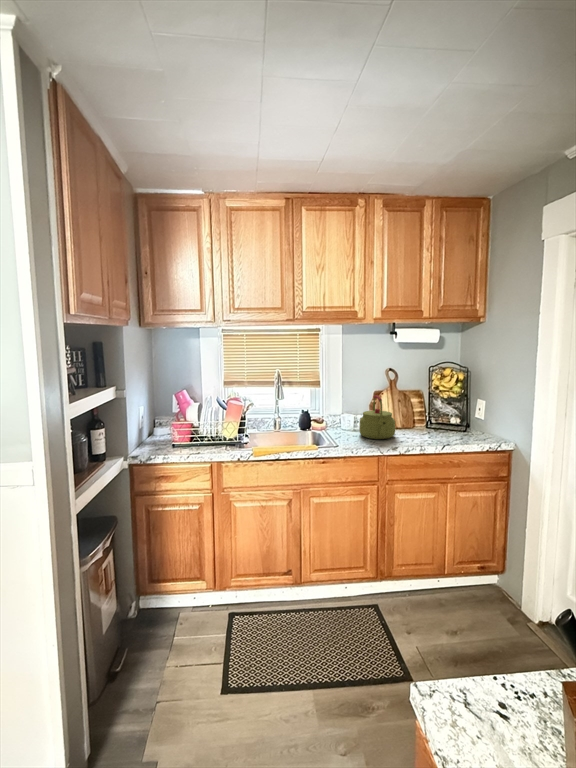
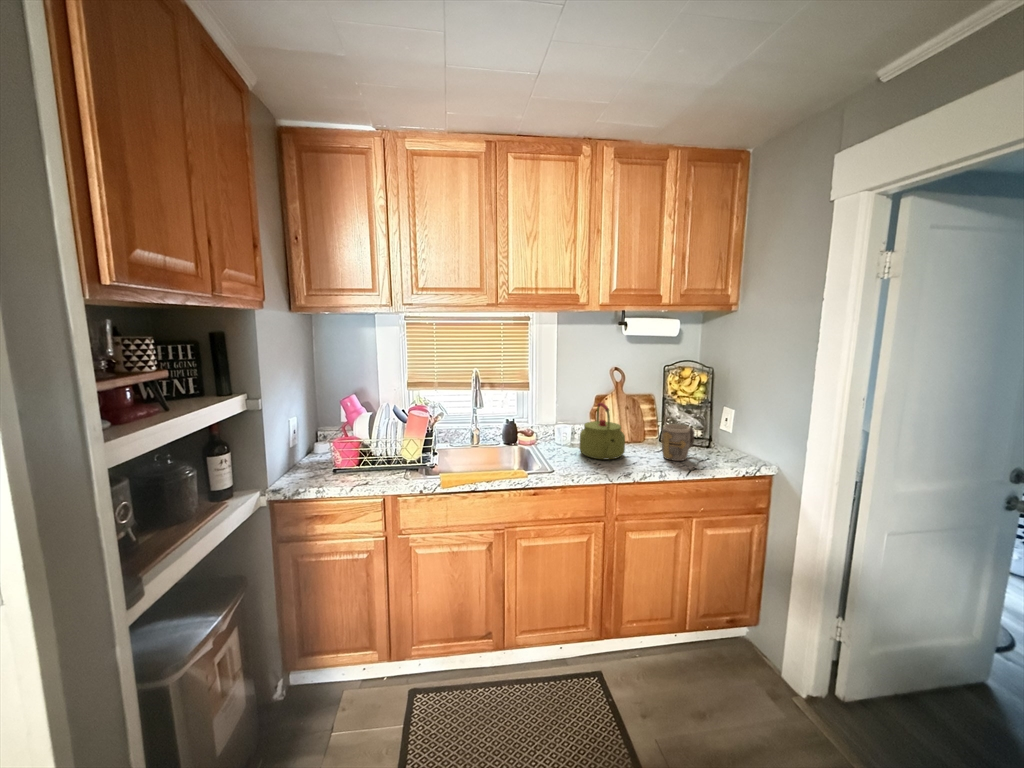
mug: none [424,412,451,440] -> present [661,424,694,461]

